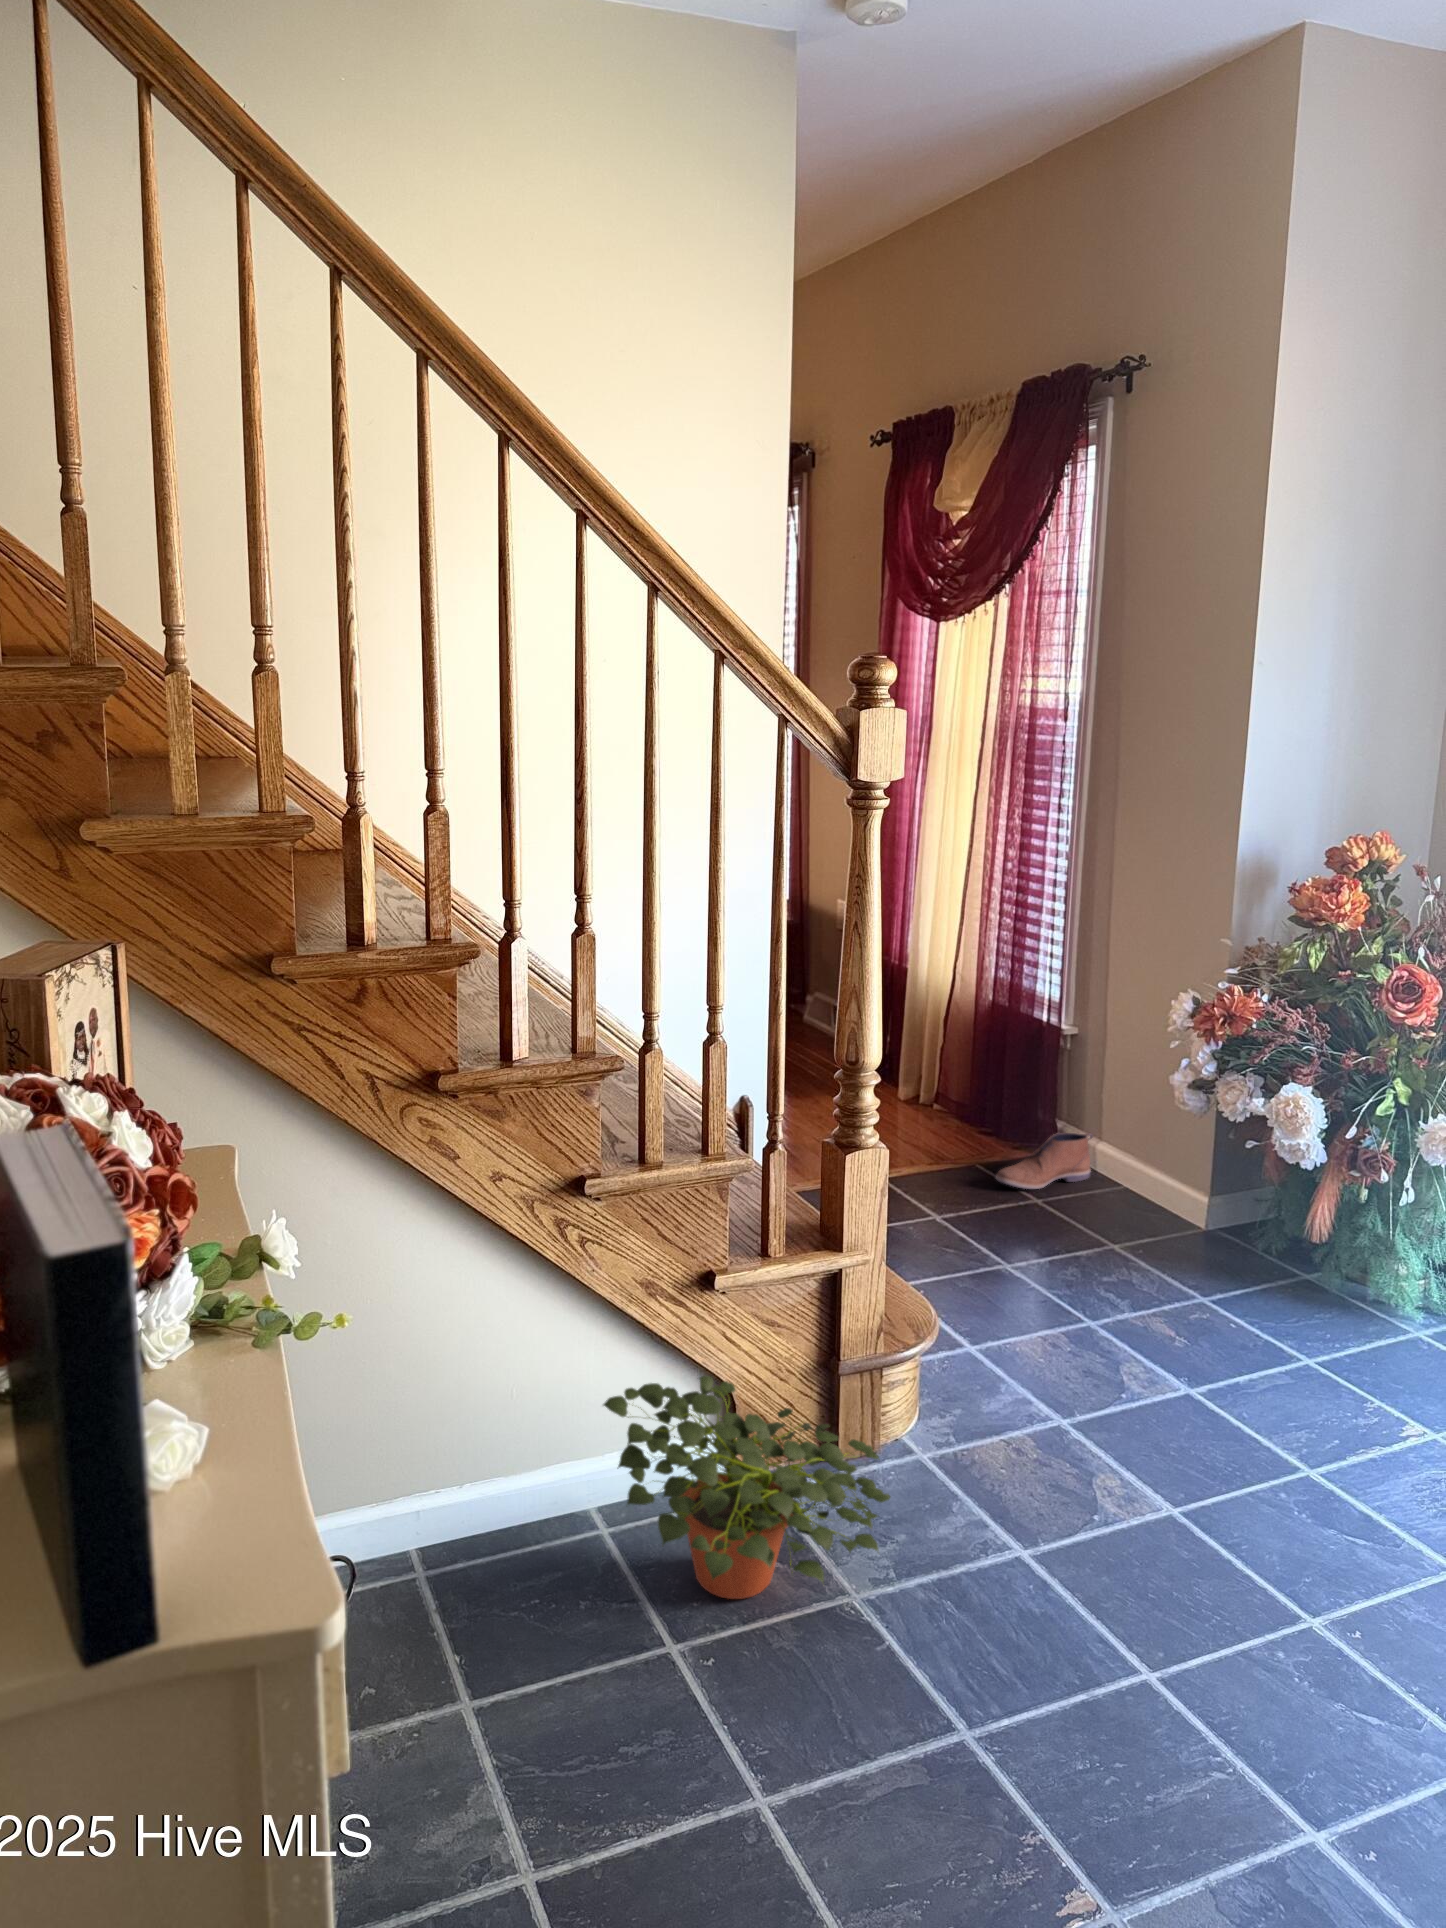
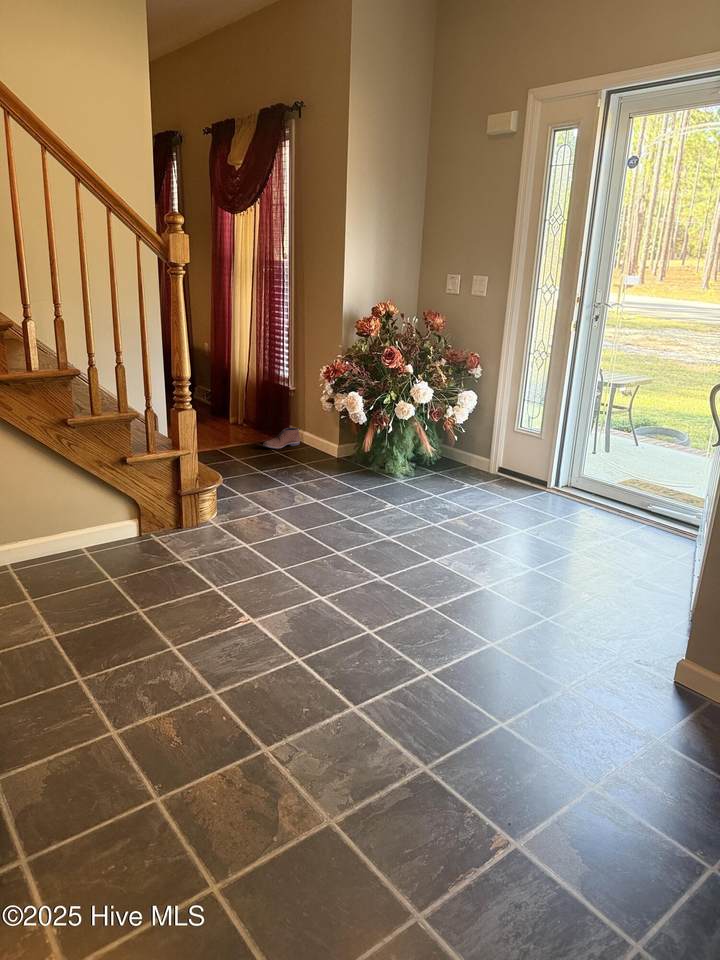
potted plant: present [603,1376,890,1599] -> none [81,493,196,569]

